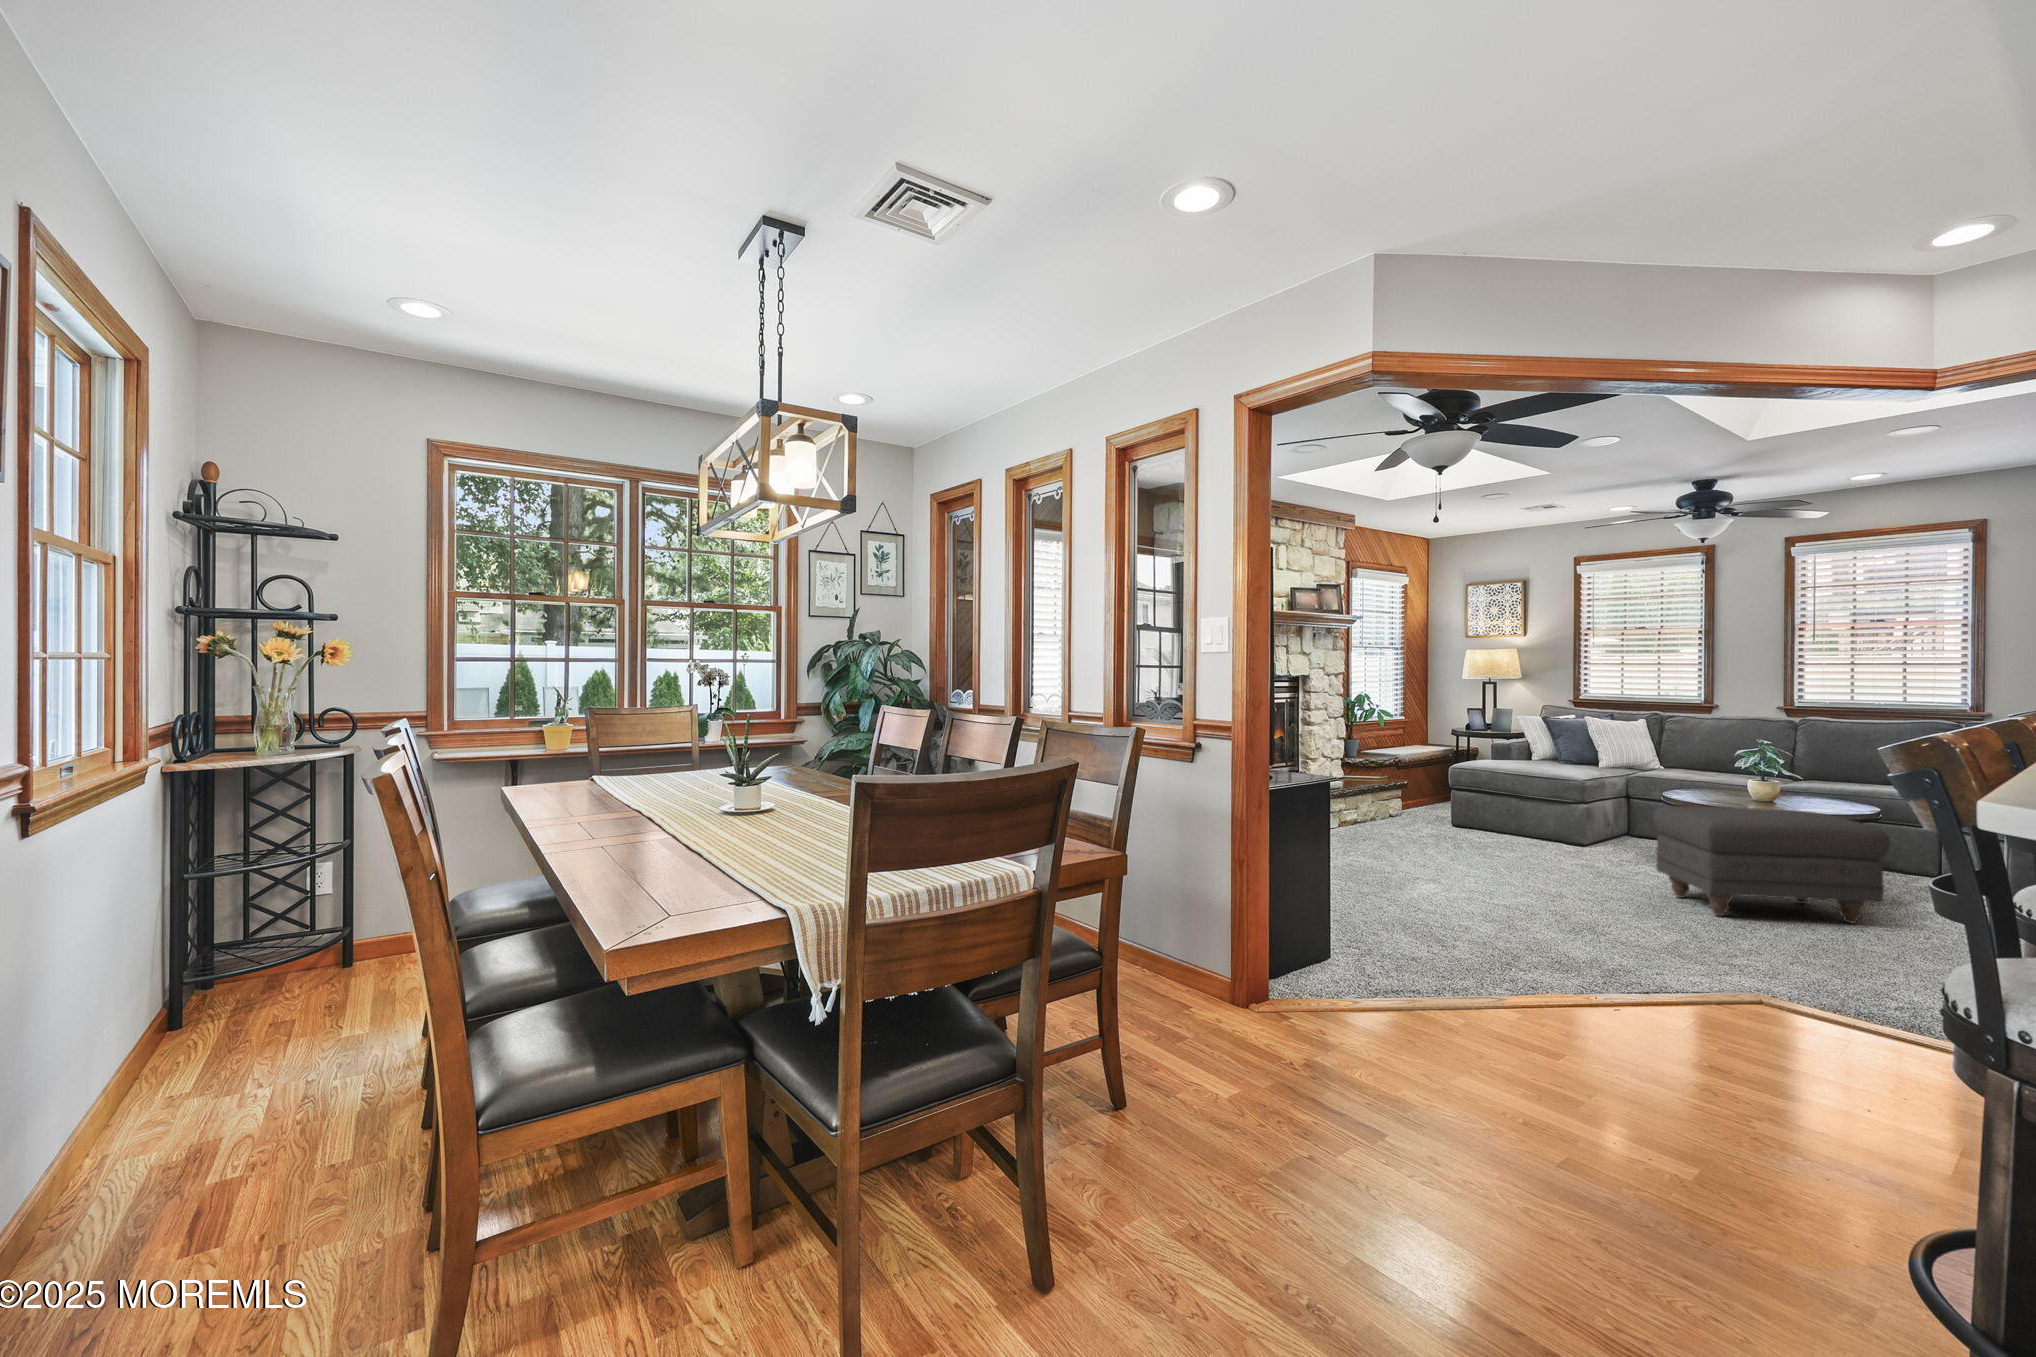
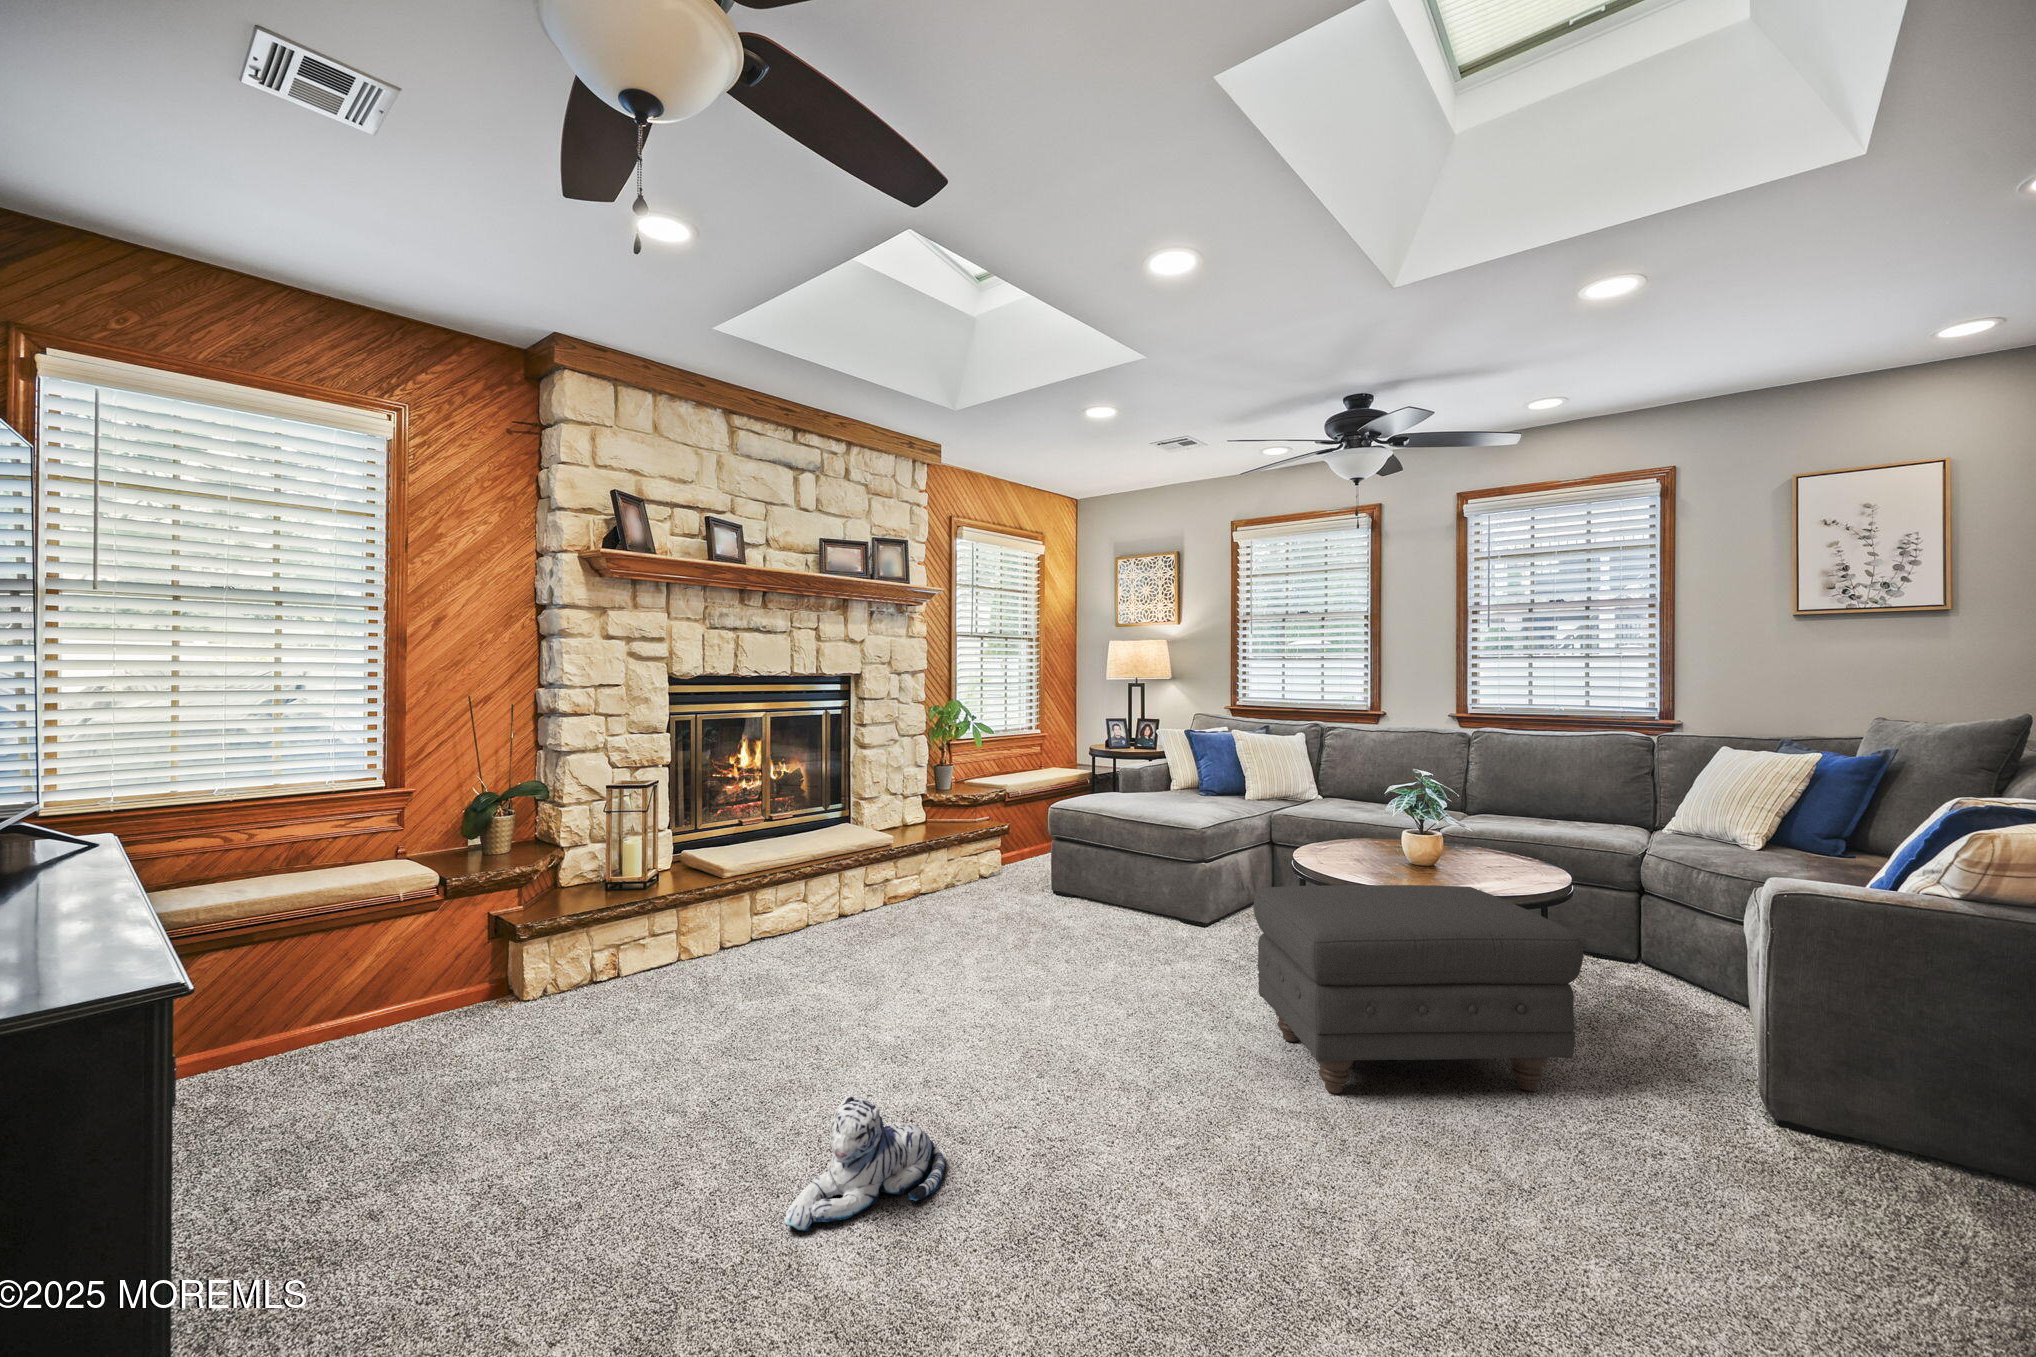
plush toy: none [1444,880,1510,934] -> present [784,1096,945,1231]

